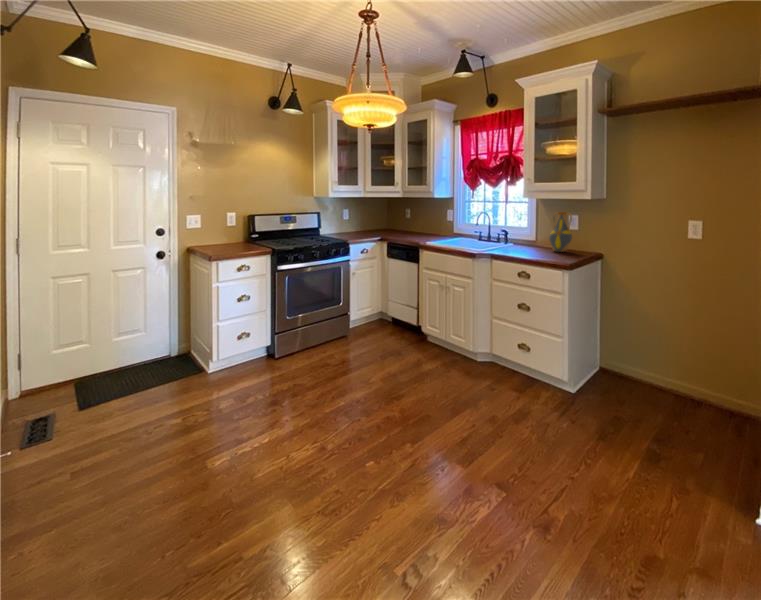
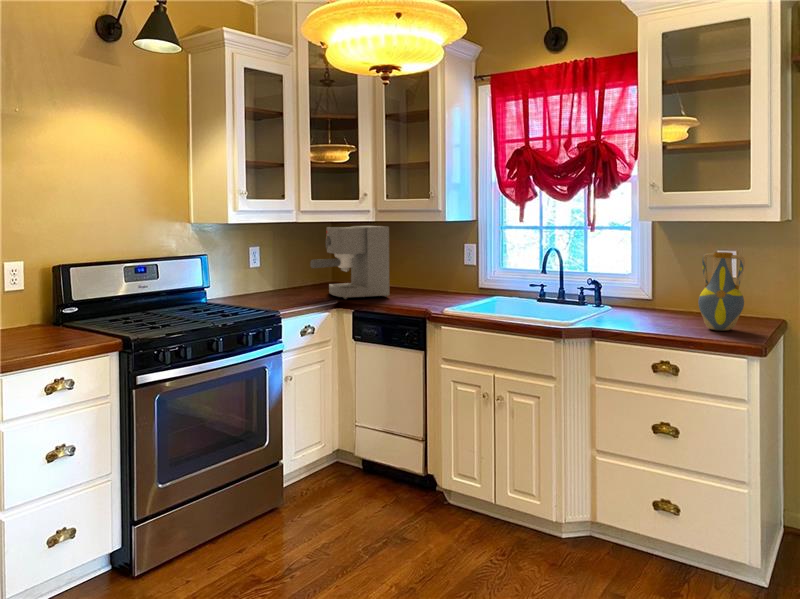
coffee maker: none [367,201,407,236] -> present [310,226,390,299]

